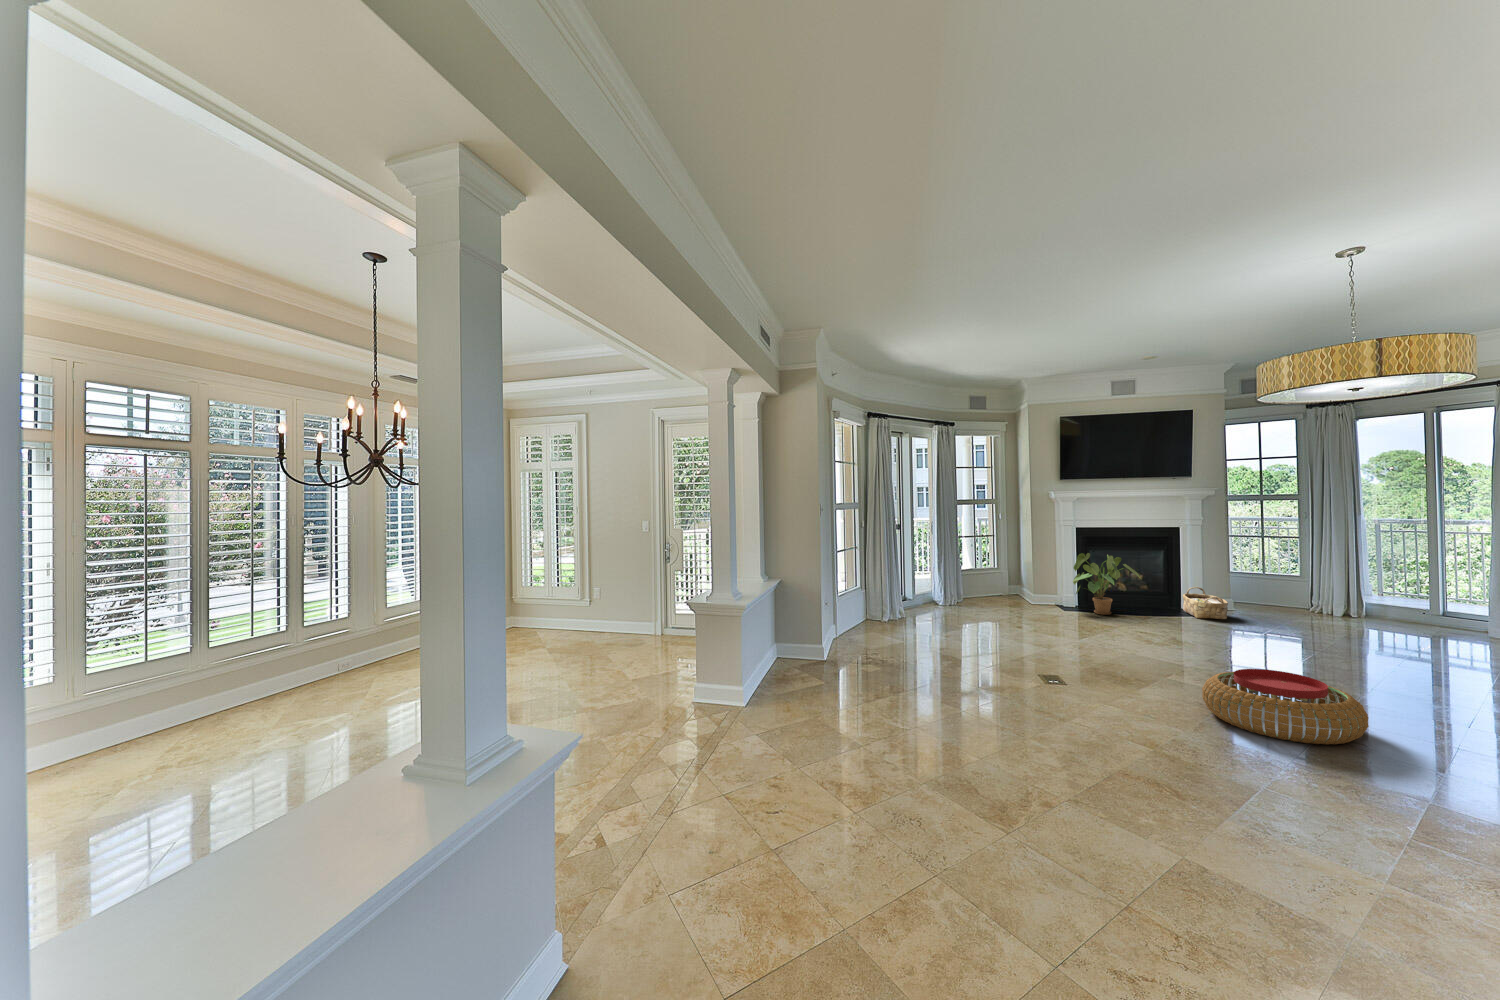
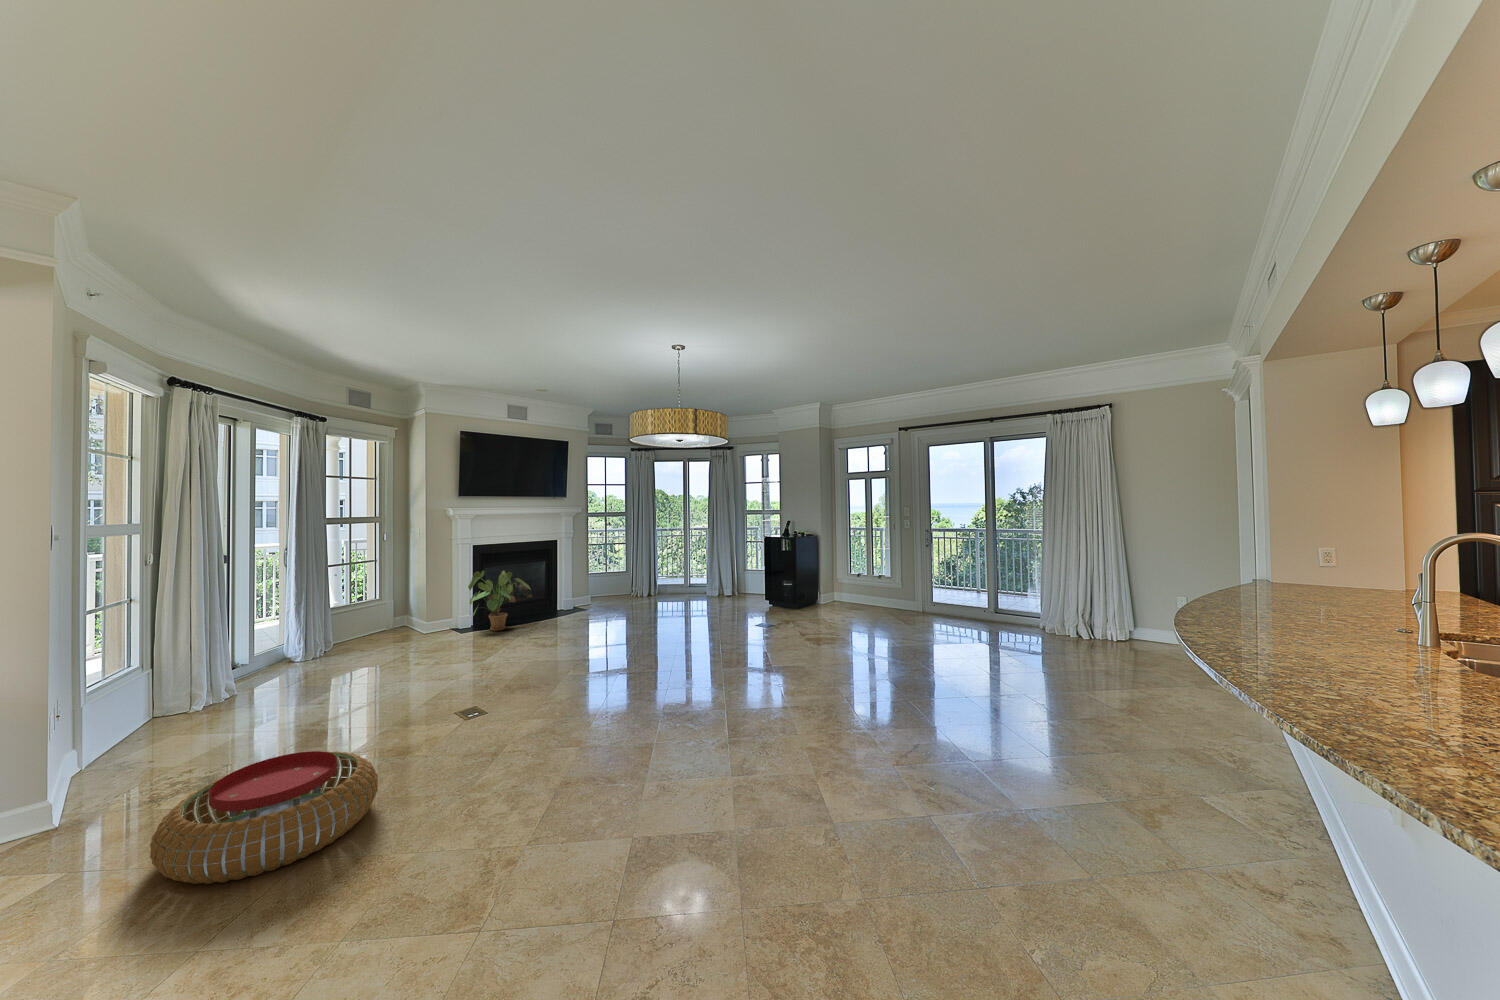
woven basket: present [1183,587,1228,619] -> none [561,591,593,618]
pouf: present [1202,669,1369,745] -> present [150,751,378,884]

